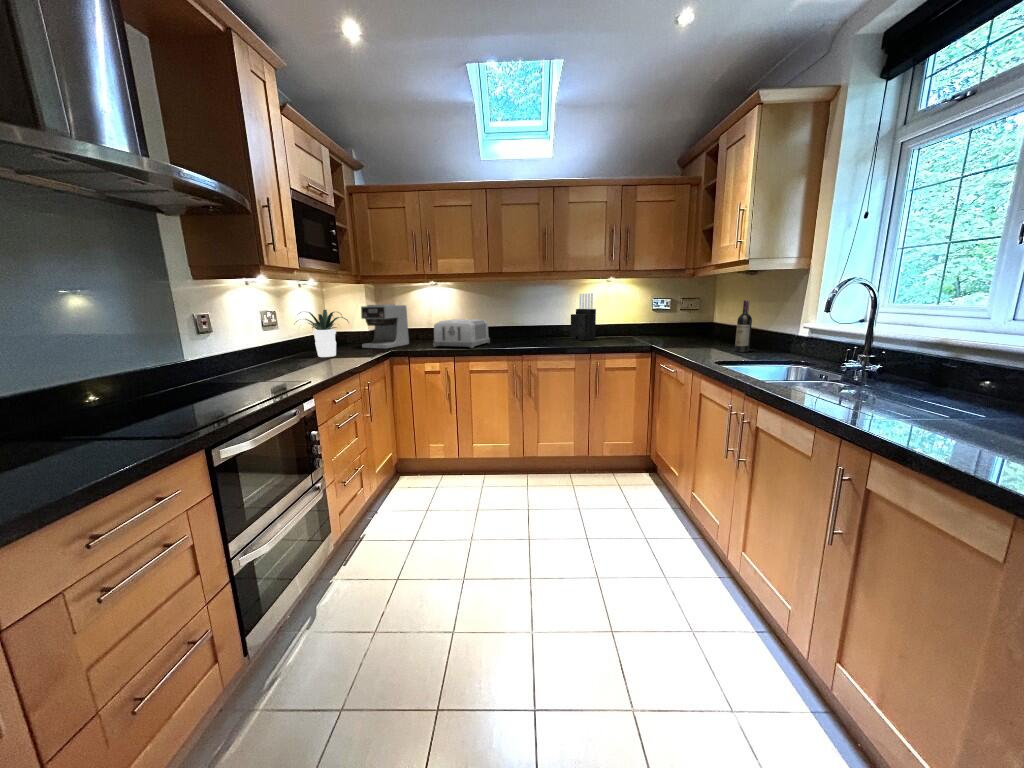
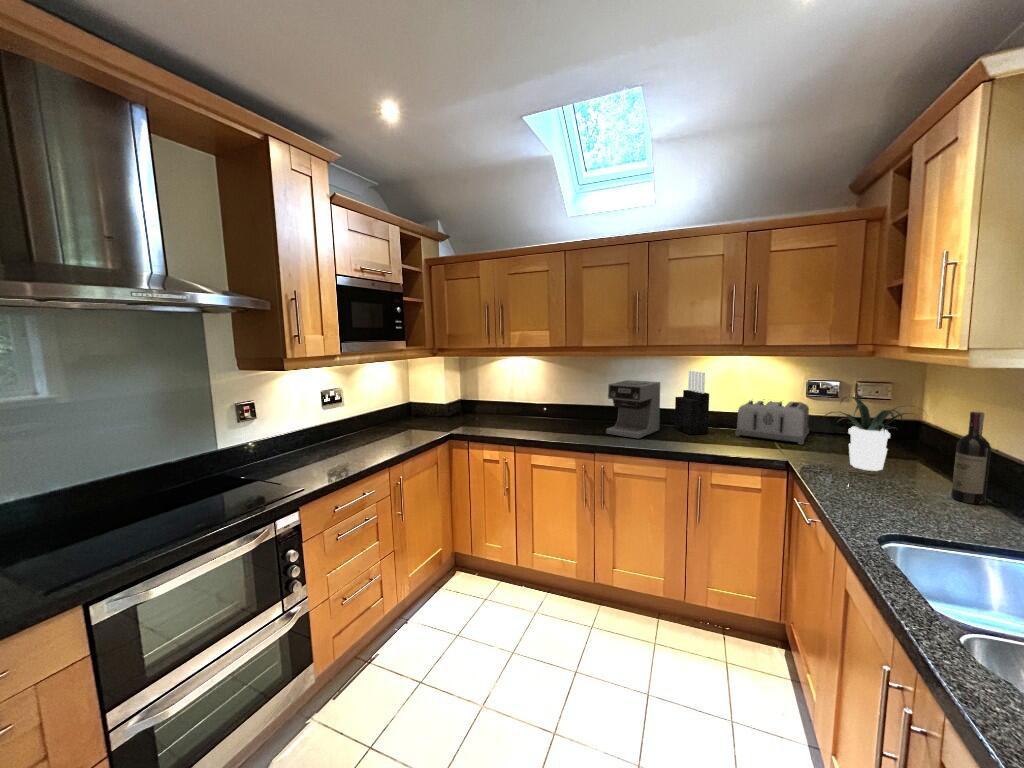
coffee maker: present [361,304,409,349] -> present [606,380,660,439]
potted plant: present [296,310,348,357] -> present [824,397,913,471]
toaster: present [433,319,490,348] -> present [735,400,809,444]

